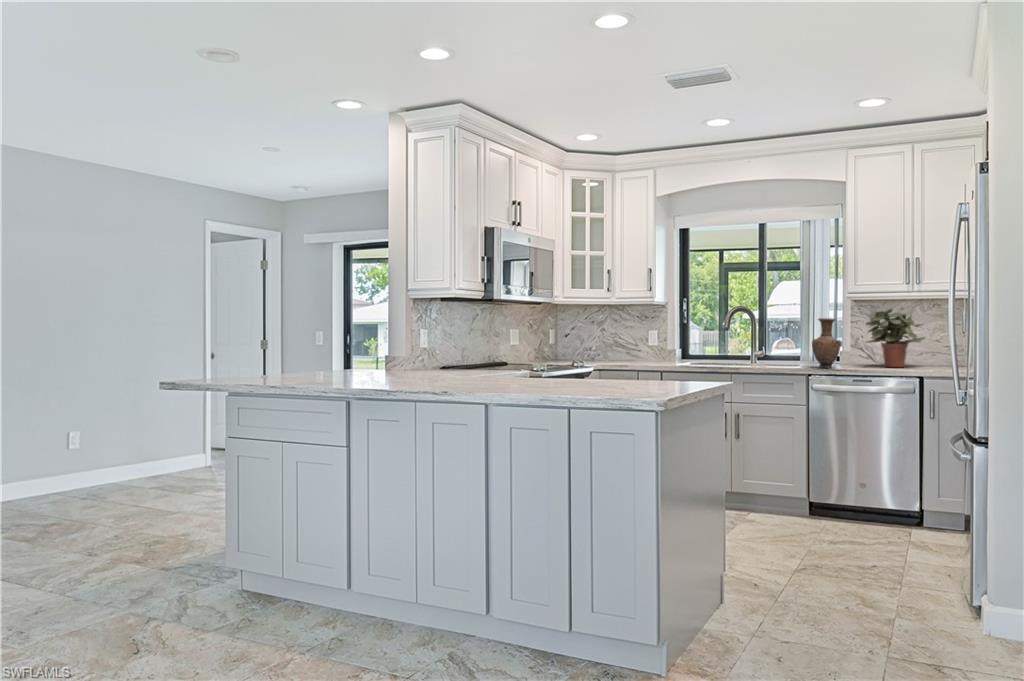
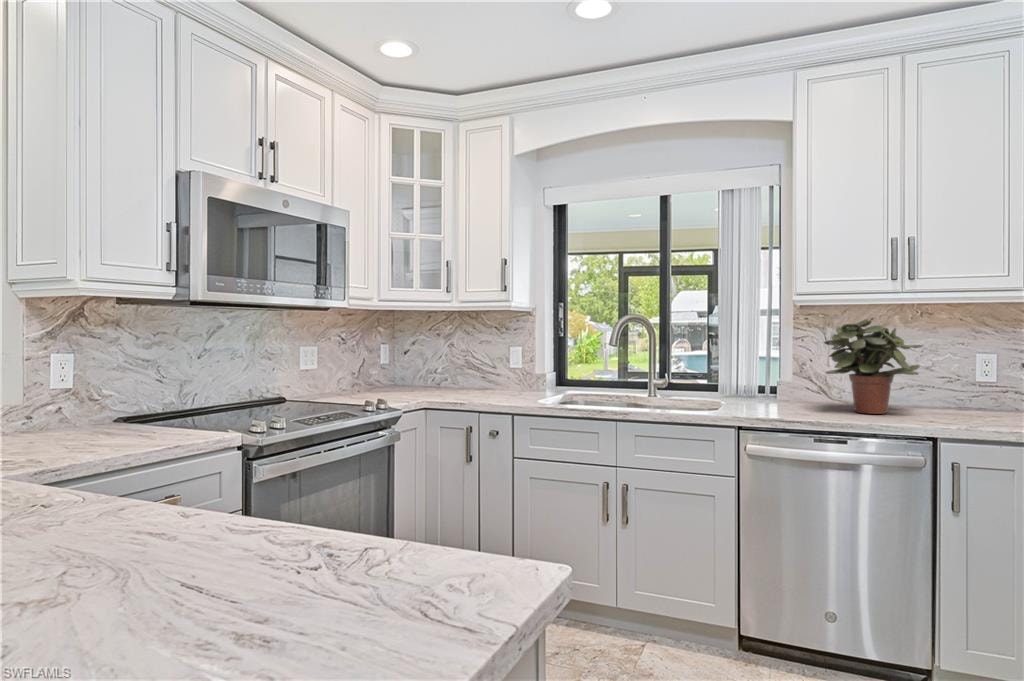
vase: present [812,318,841,368] -> none [742,334,788,415]

